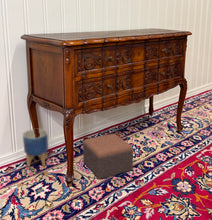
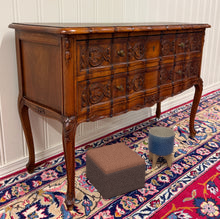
planter: present [23,129,48,167] -> present [148,127,175,168]

